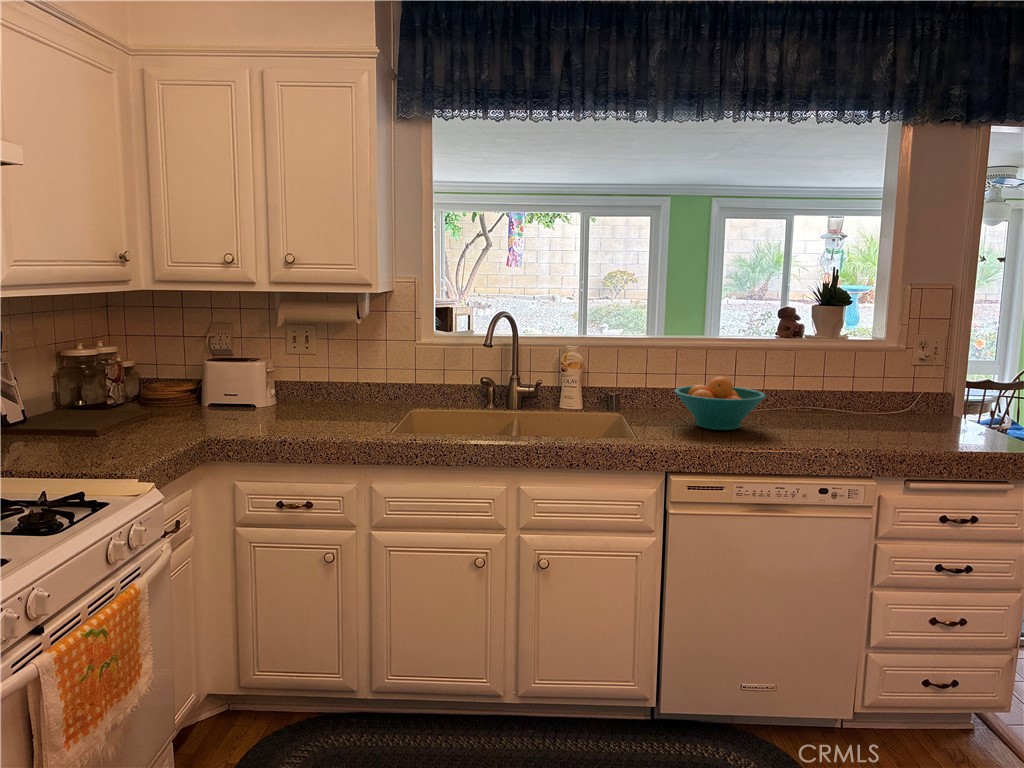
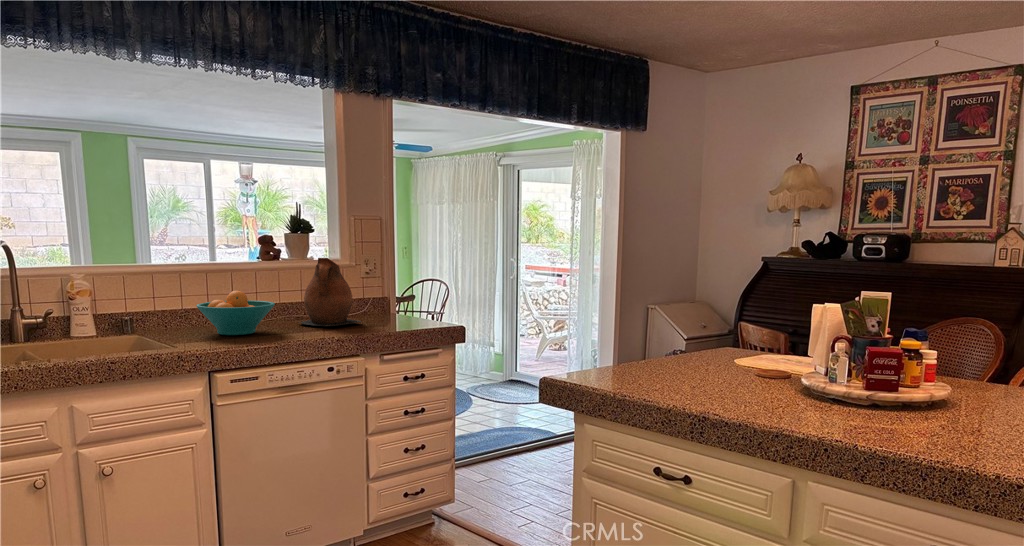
ceramic pitcher: none [801,341,890,433] -> present [301,258,361,326]

